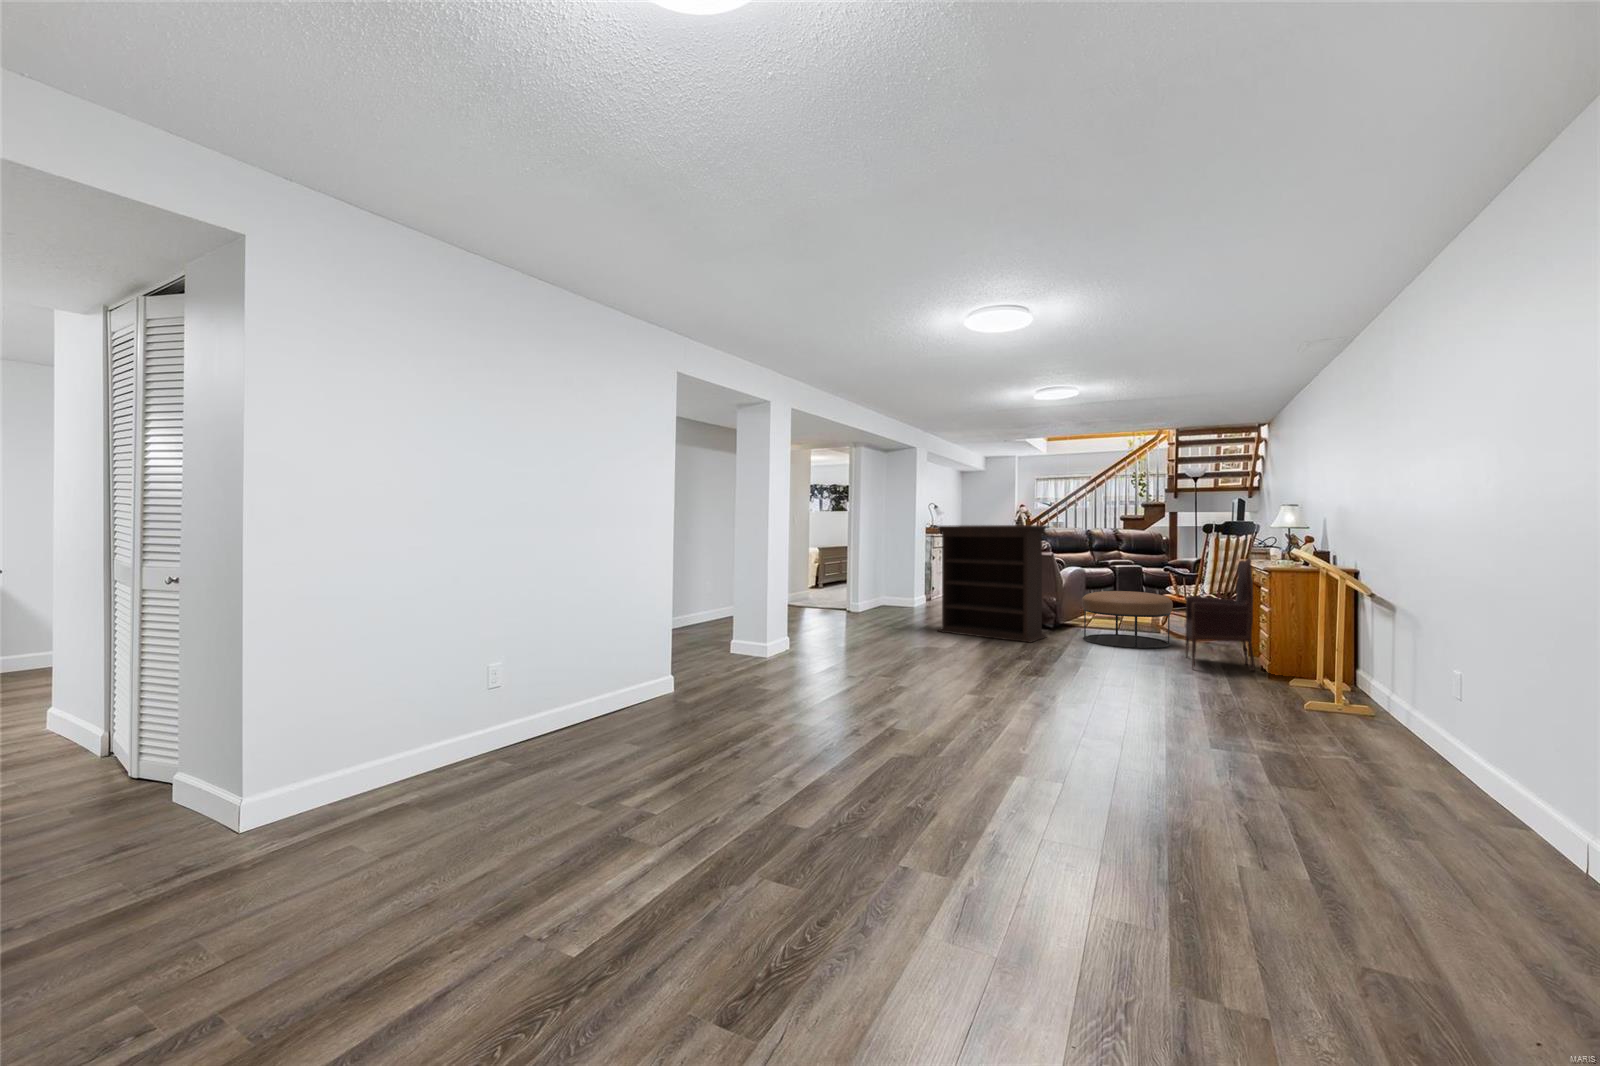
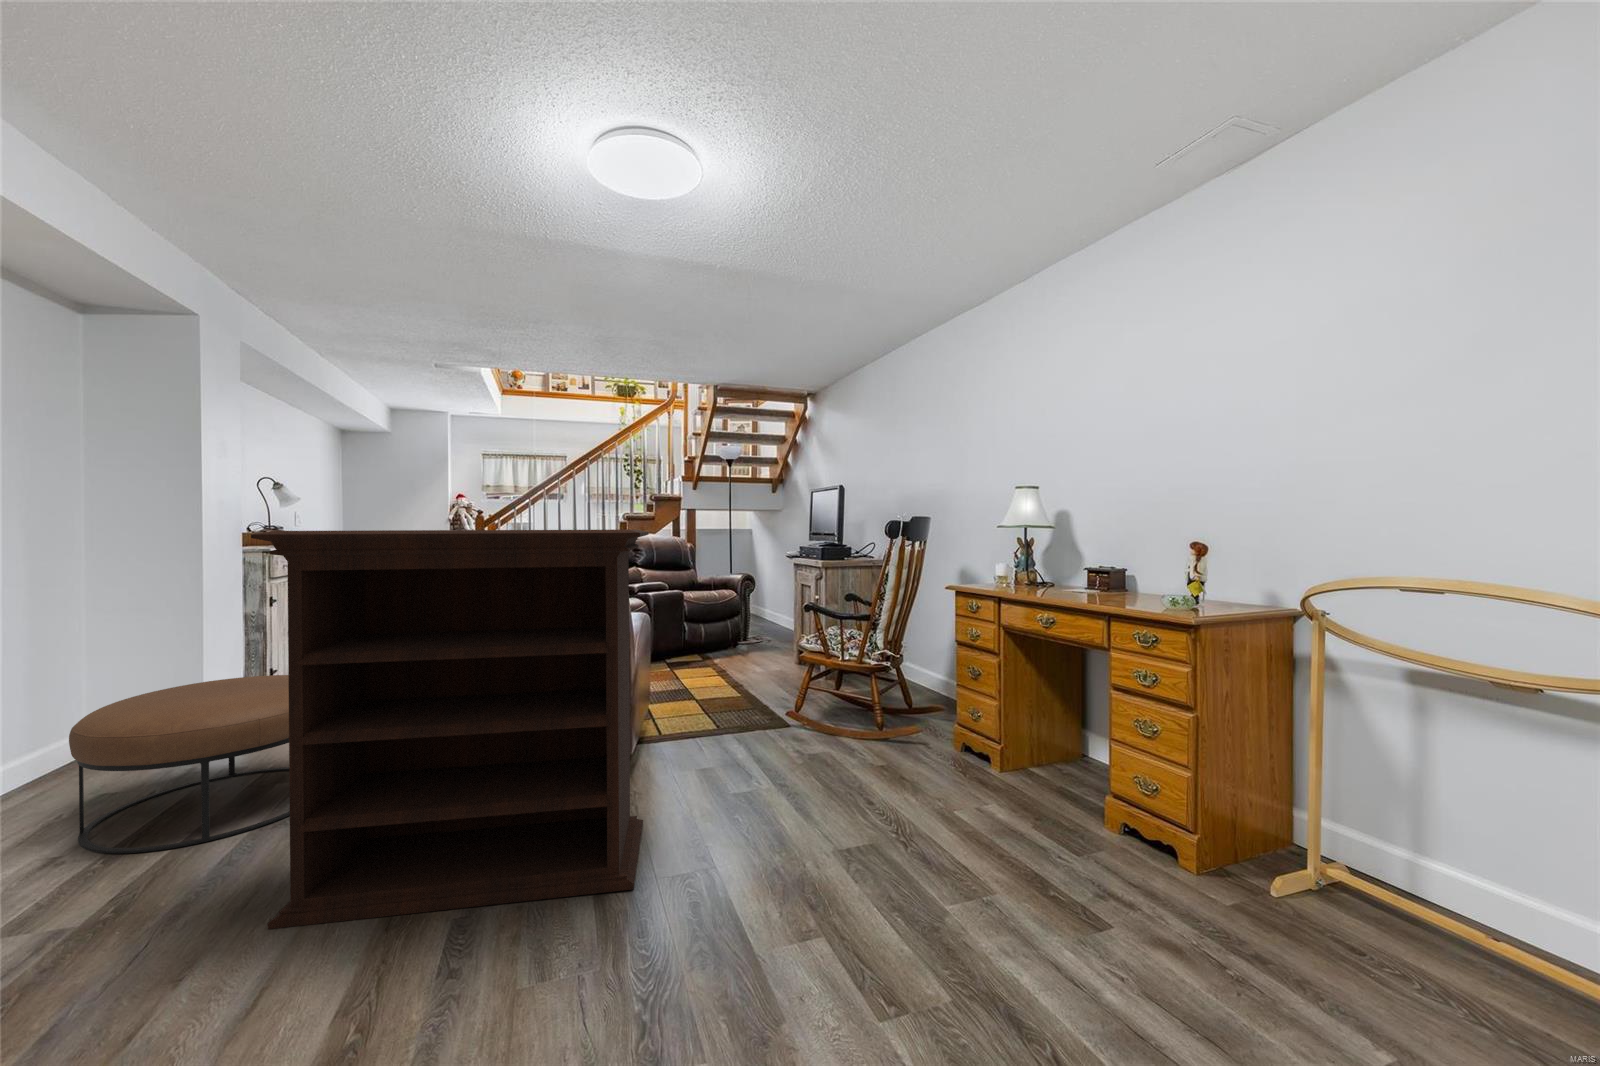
armchair: present [1185,558,1255,672] -> none [975,599,1161,900]
ottoman: present [1082,591,1173,648] -> present [69,675,290,853]

